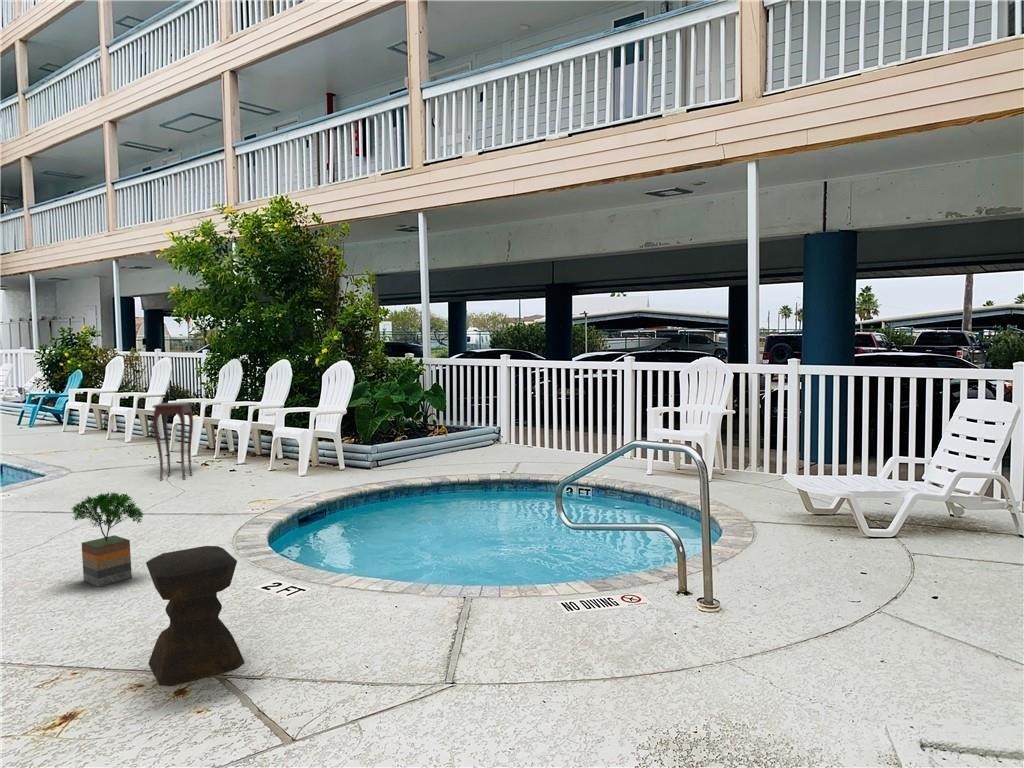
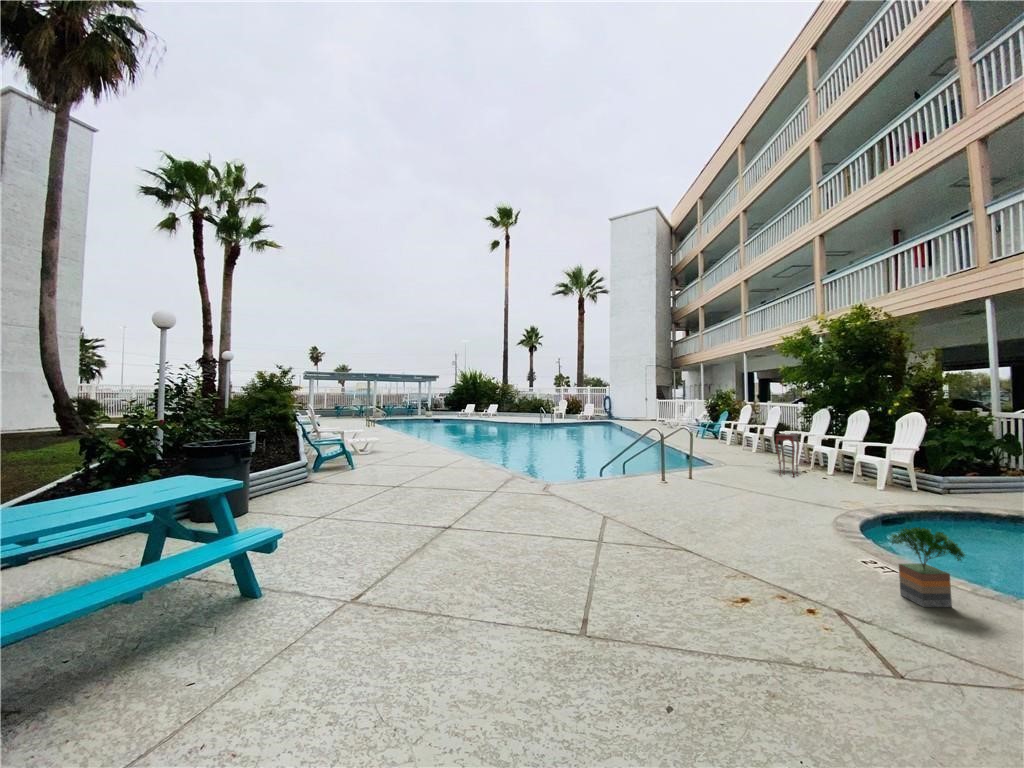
potted tree: present [72,492,143,587] -> present [890,527,965,607]
stool: present [146,546,244,686] -> none [791,506,846,573]

